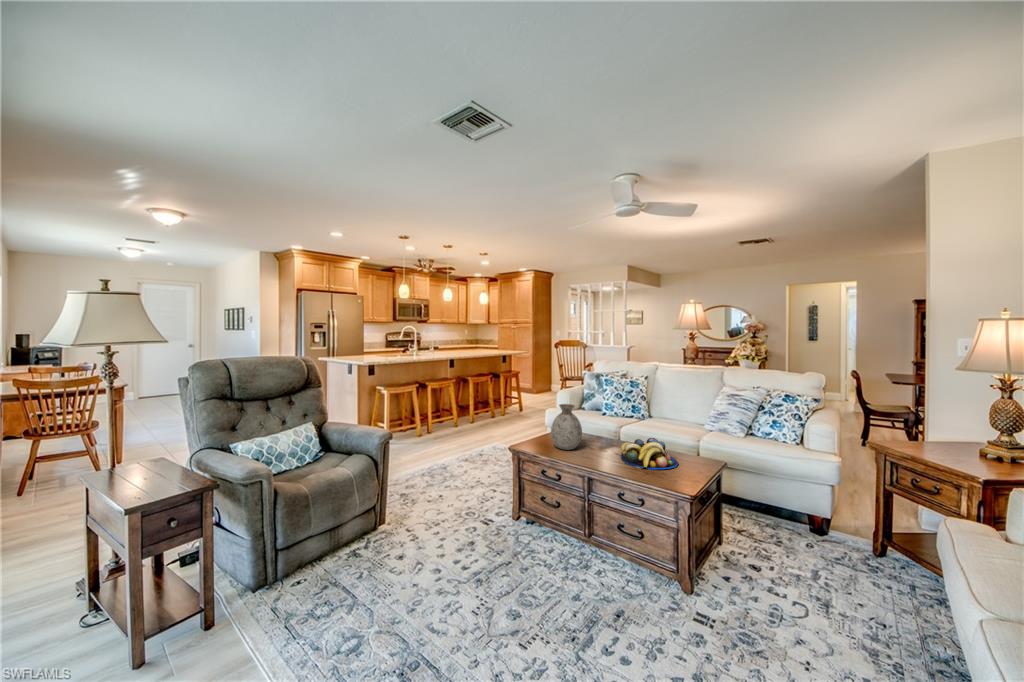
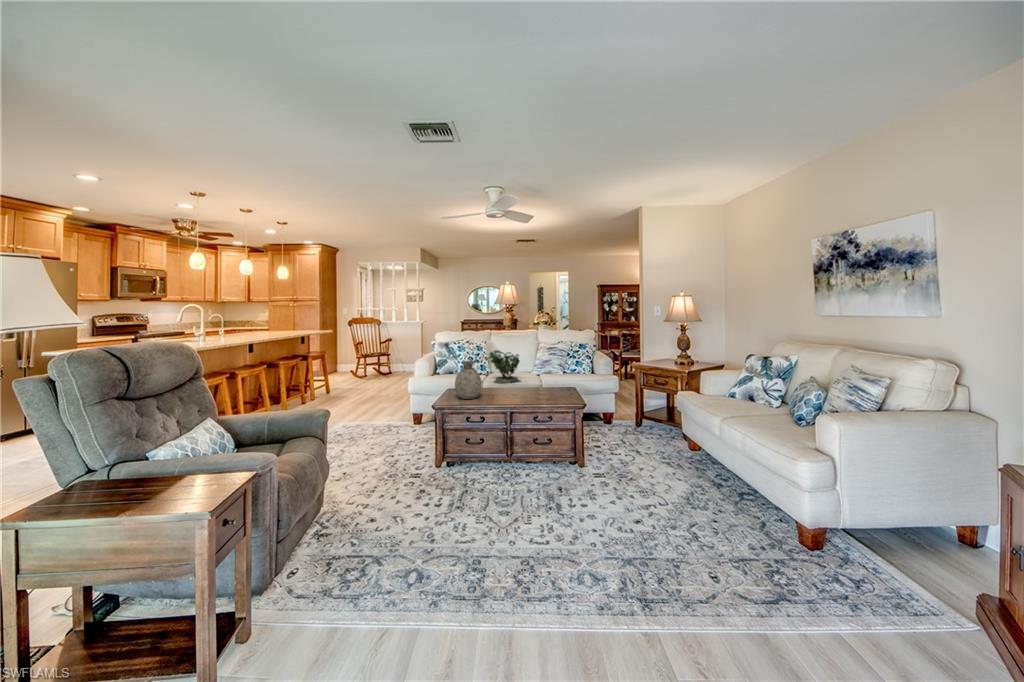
potted plant: none [630,389,672,436] -> present [489,350,520,383]
fruit bowl: present [621,438,678,470] -> none [512,379,554,399]

